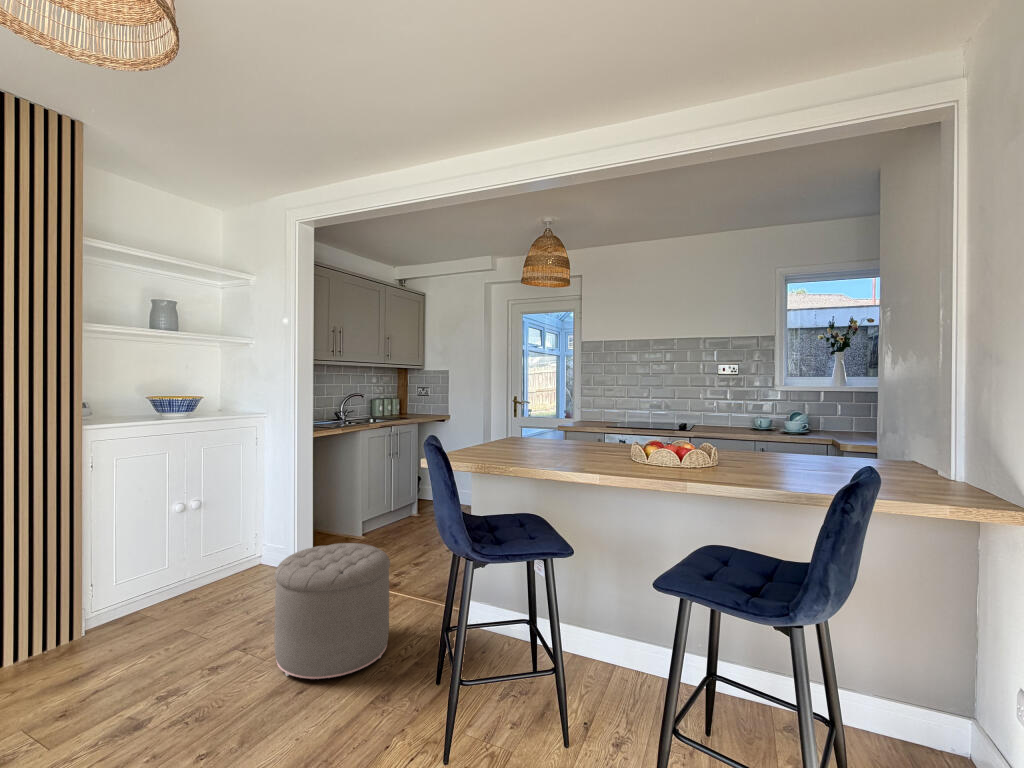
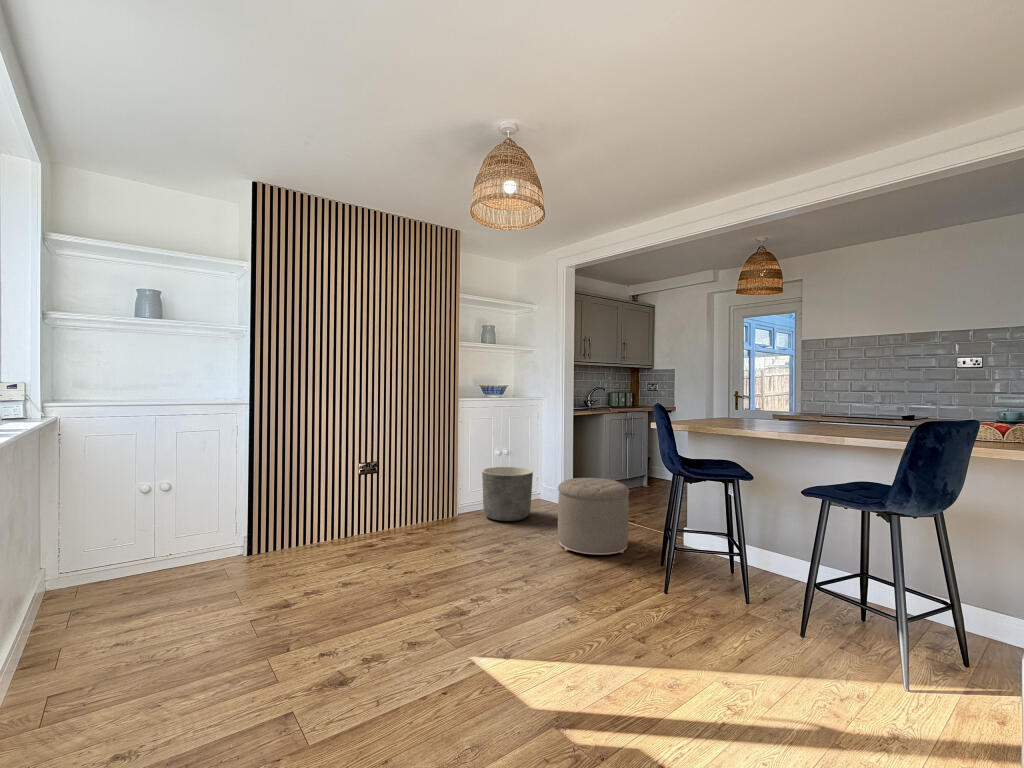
planter: none [144,529,241,627] -> present [482,467,533,521]

